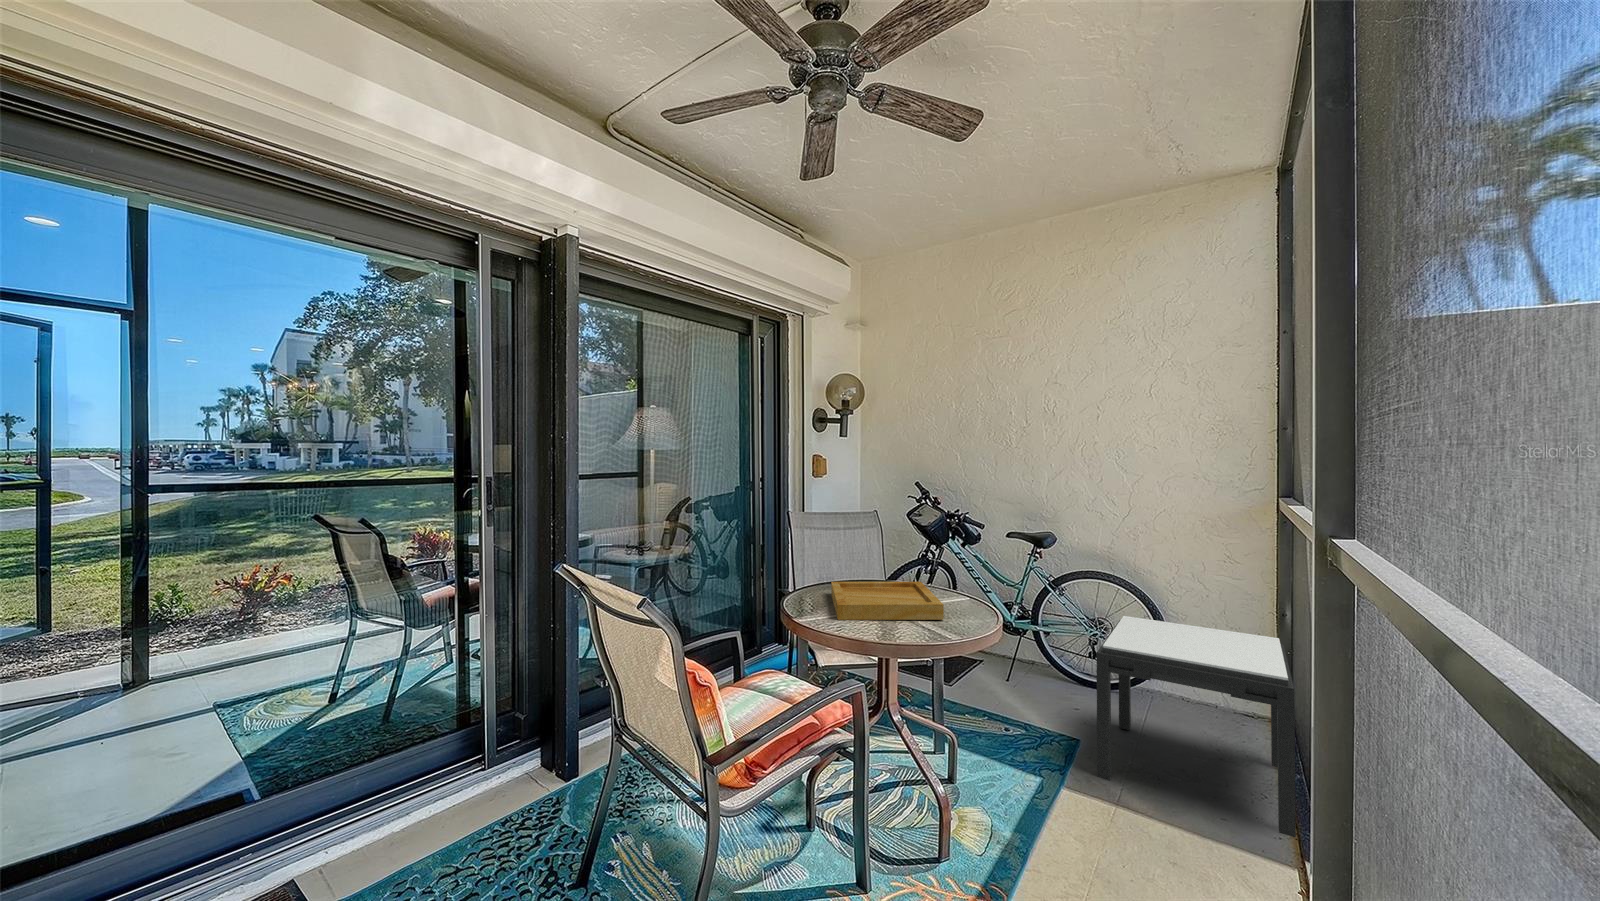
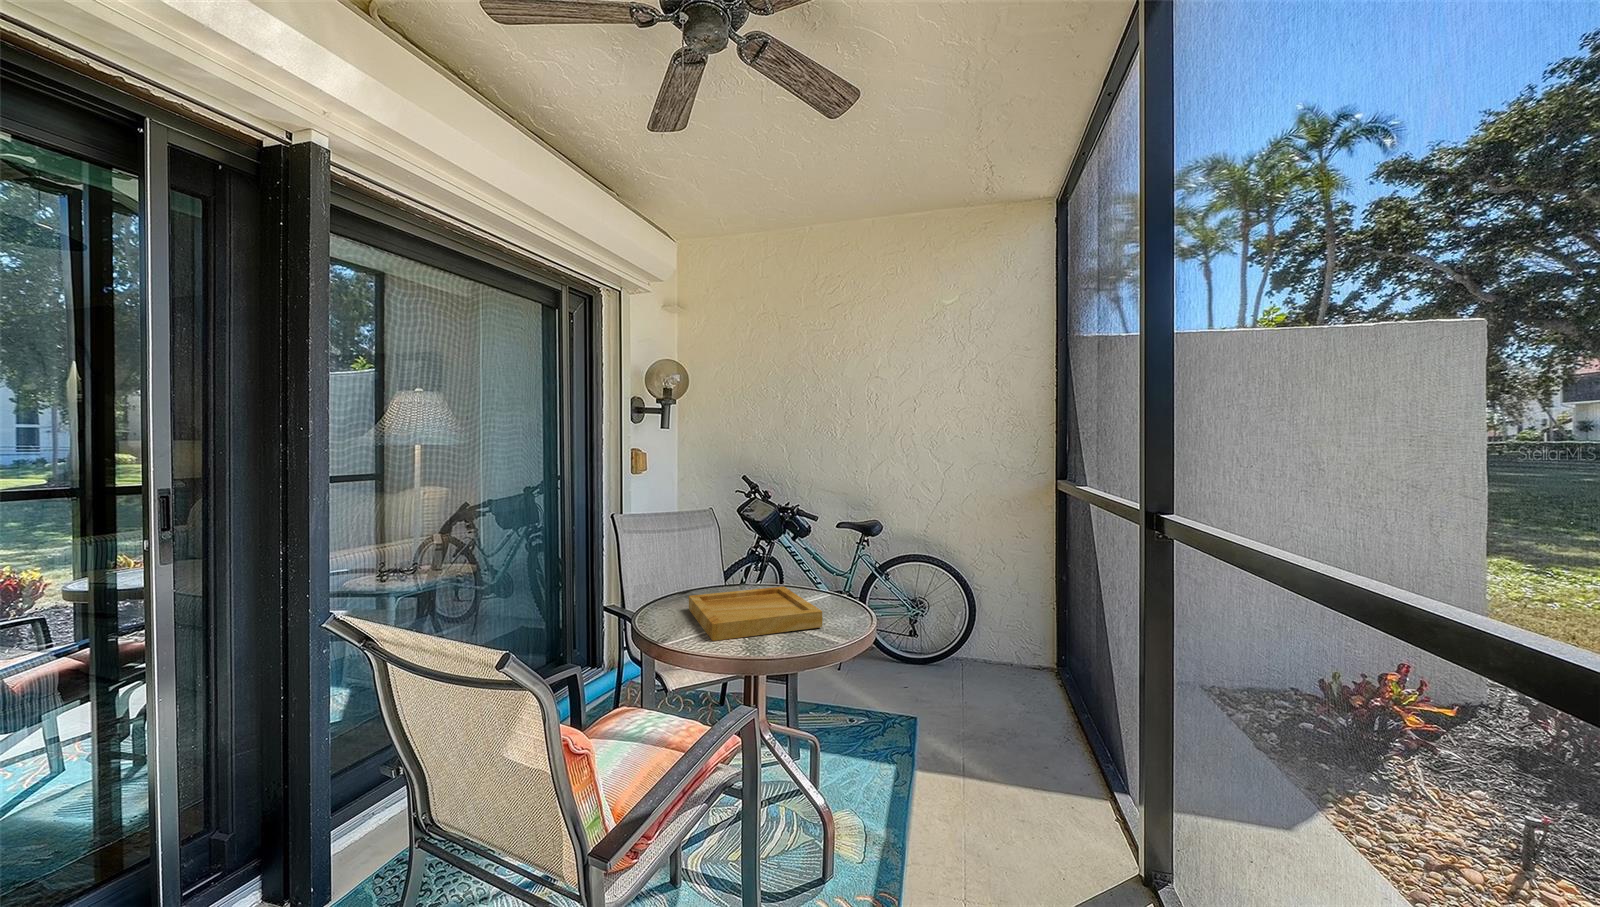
side table: present [1096,616,1296,837] -> none [941,599,1098,777]

